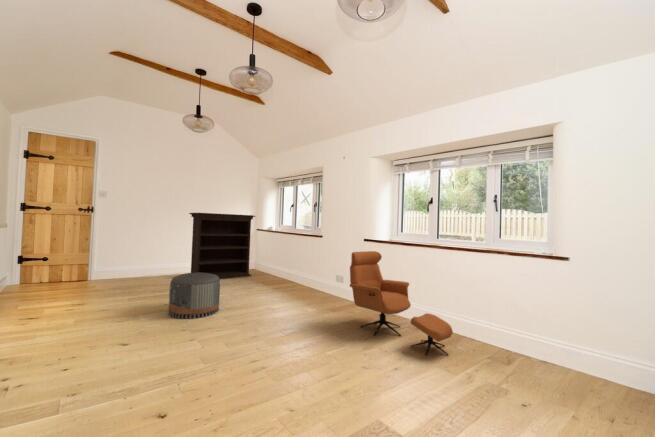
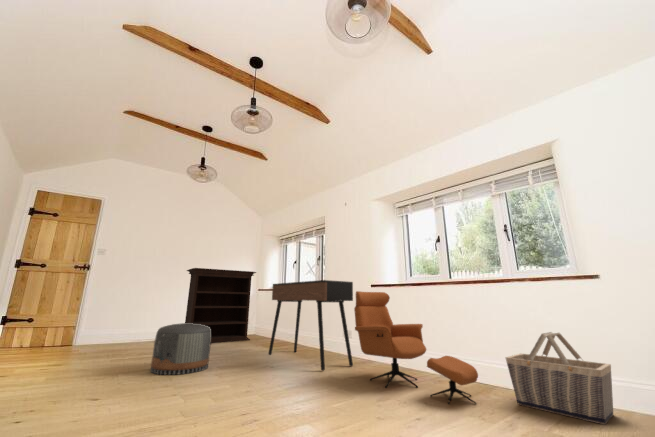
console table: none [270,234,348,316] -> present [269,280,353,371]
basket: none [477,301,563,378] -> present [506,332,613,424]

